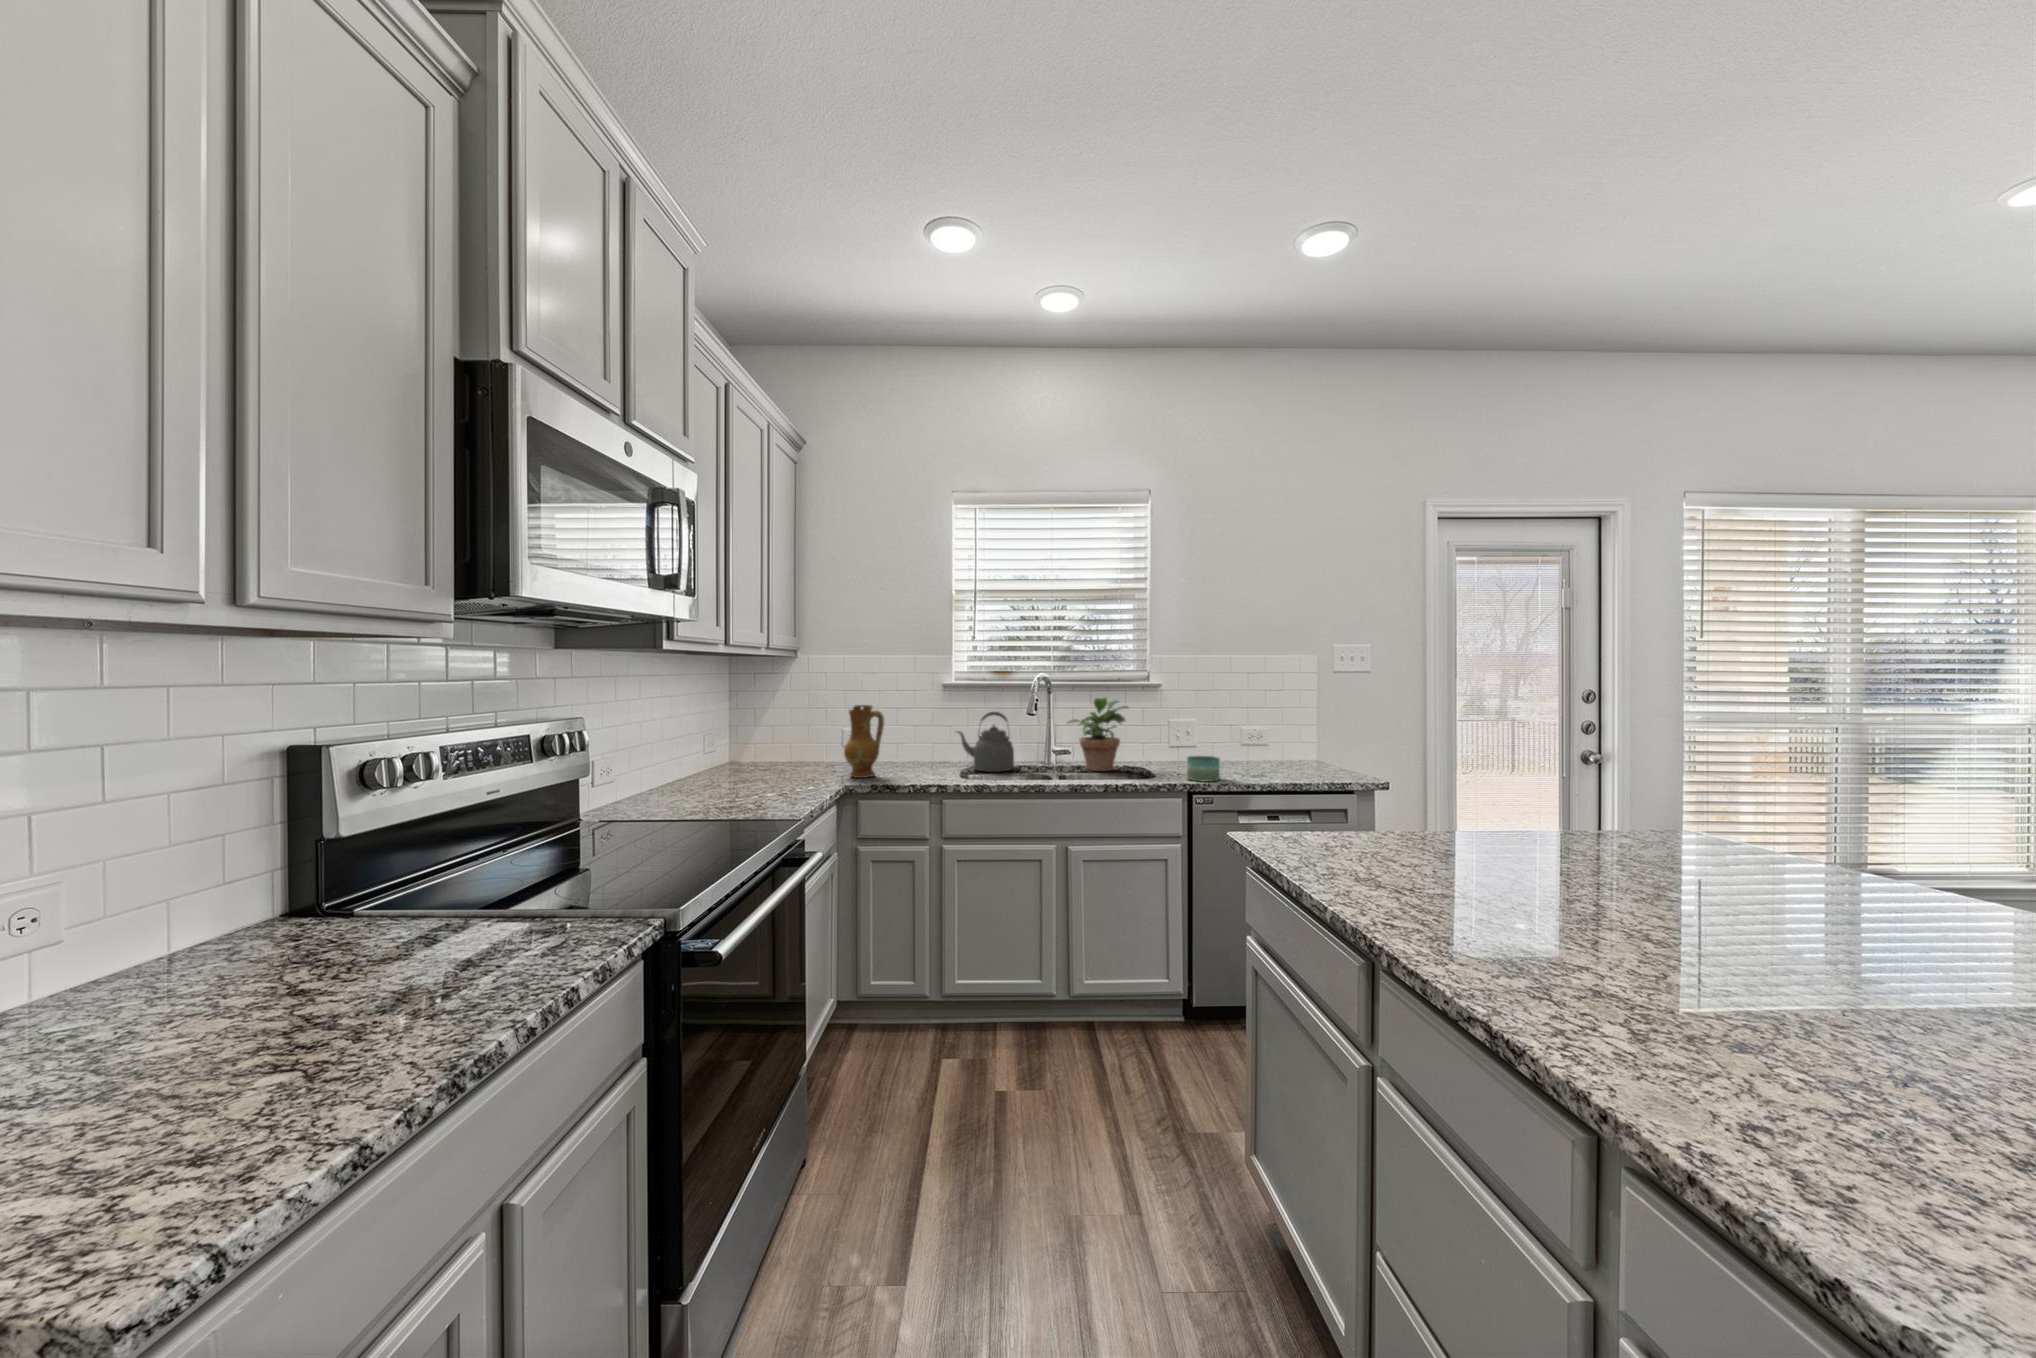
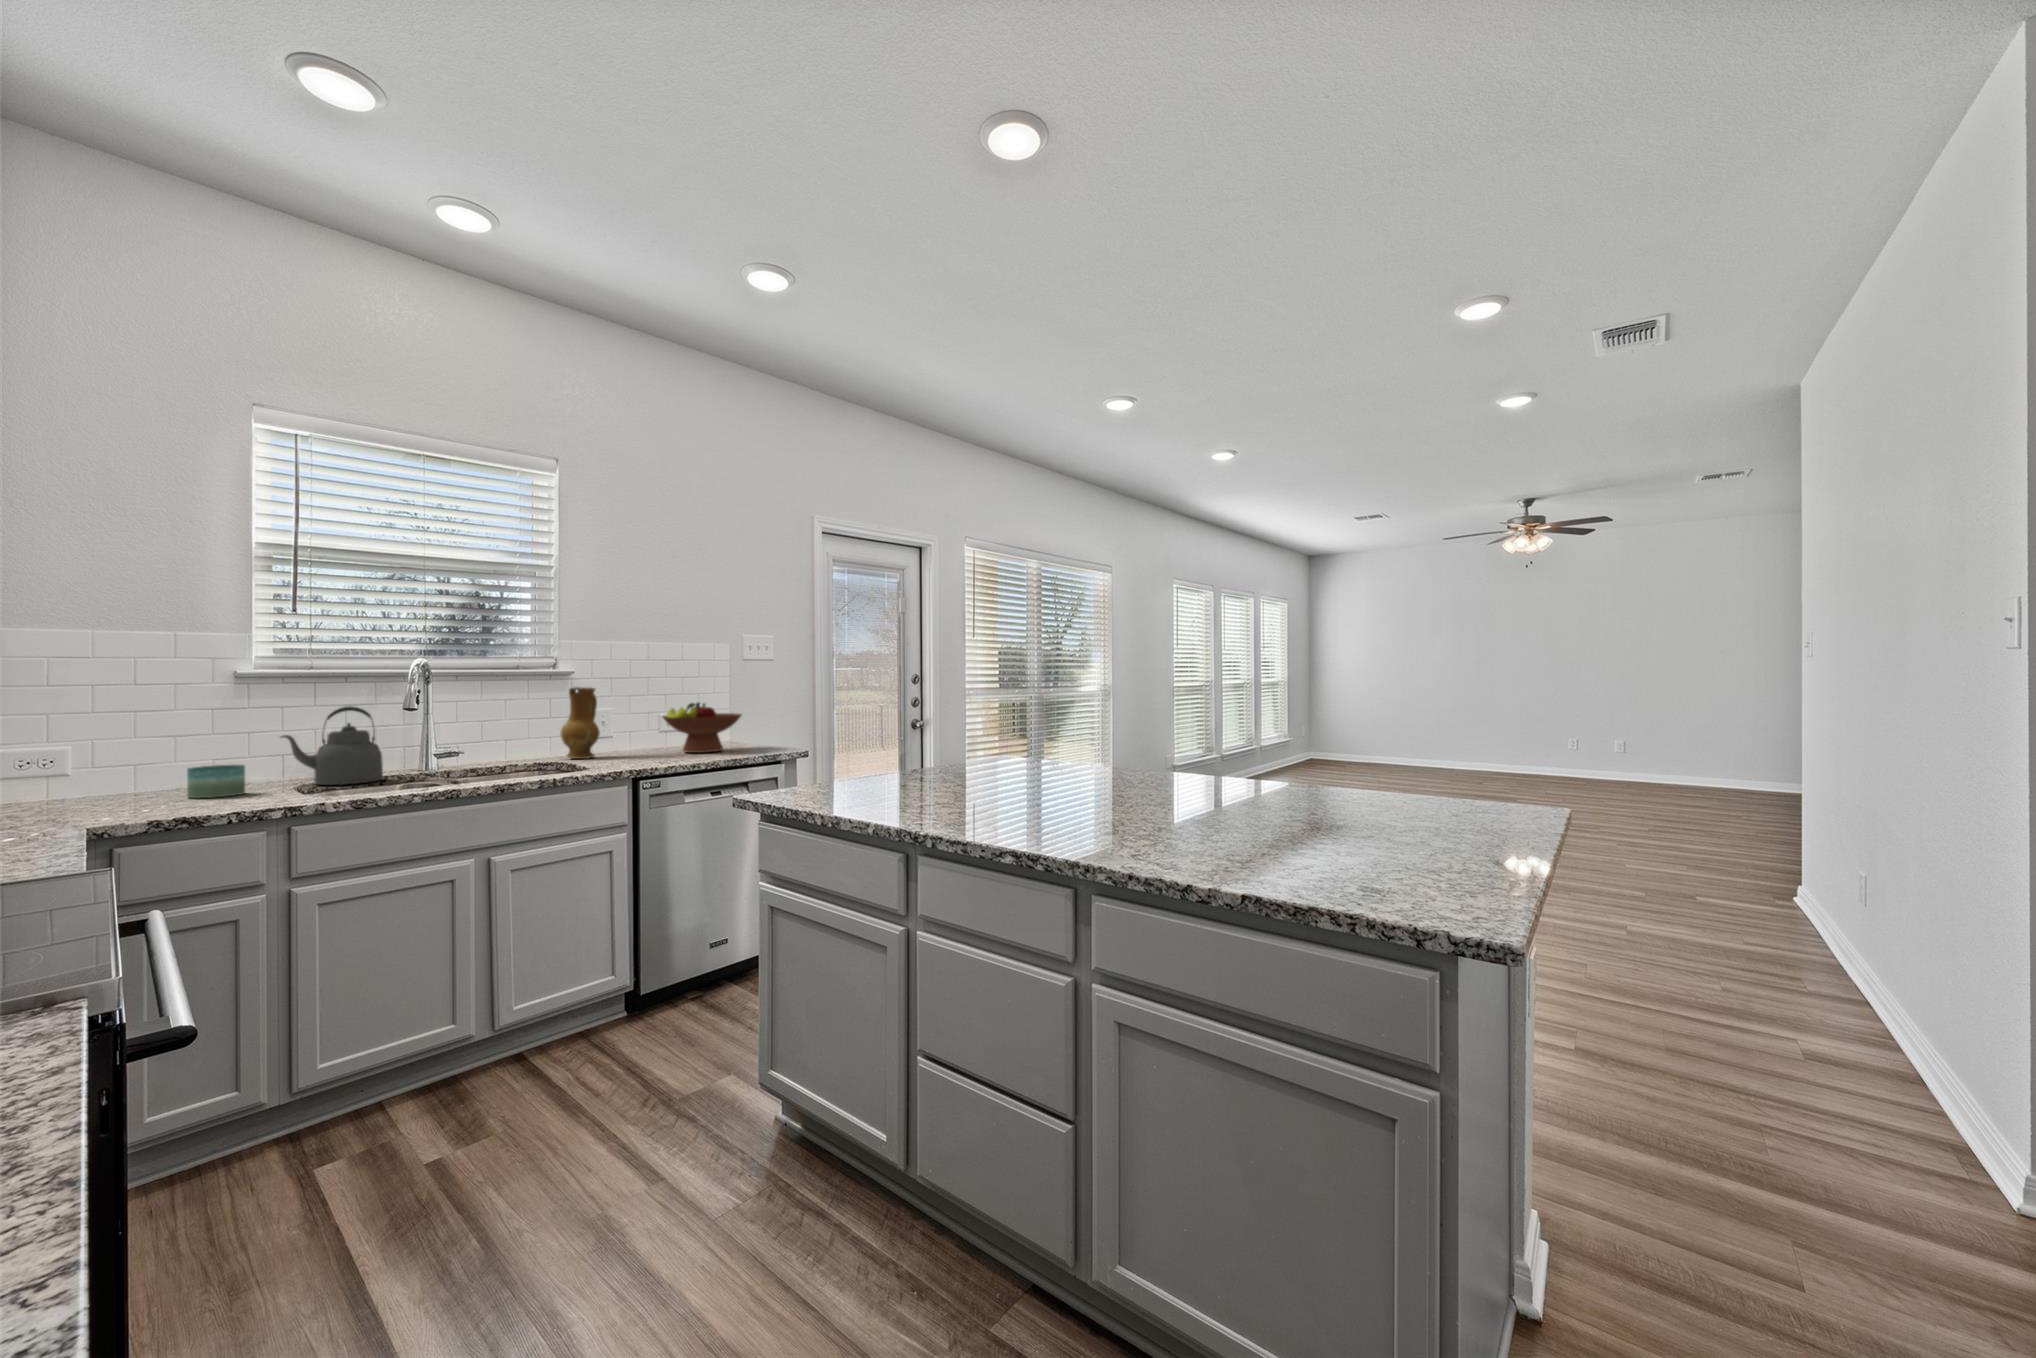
potted plant: present [1068,698,1128,771] -> none [457,684,540,771]
ceramic jug: present [844,705,884,778] -> present [561,687,600,759]
fruit bowl: none [1239,717,1321,770] -> present [663,703,741,753]
candle: present [1187,756,1220,782] -> present [187,765,245,798]

